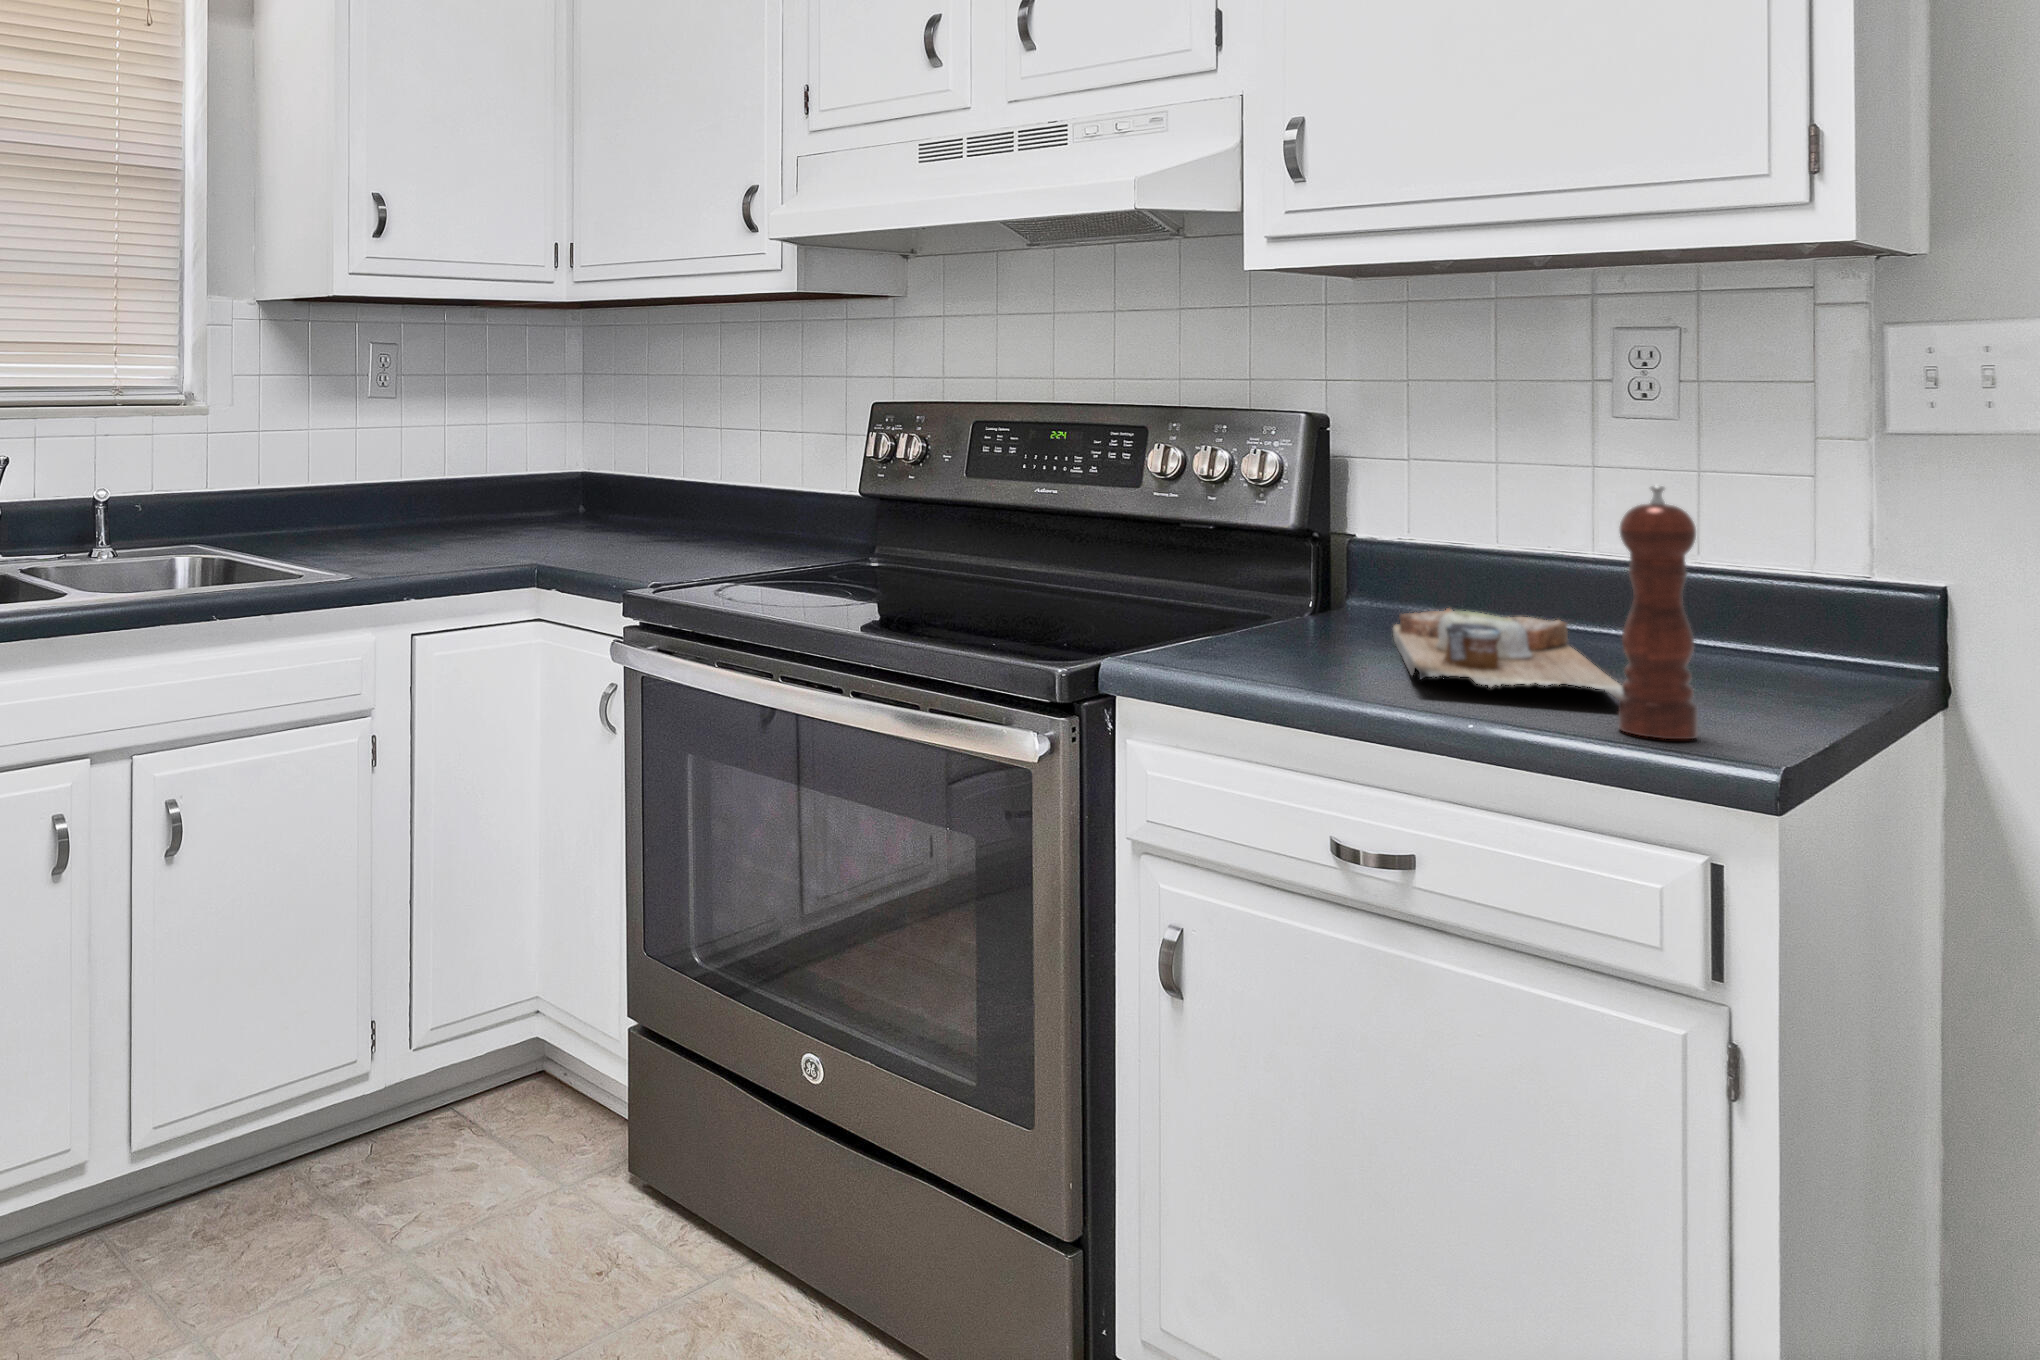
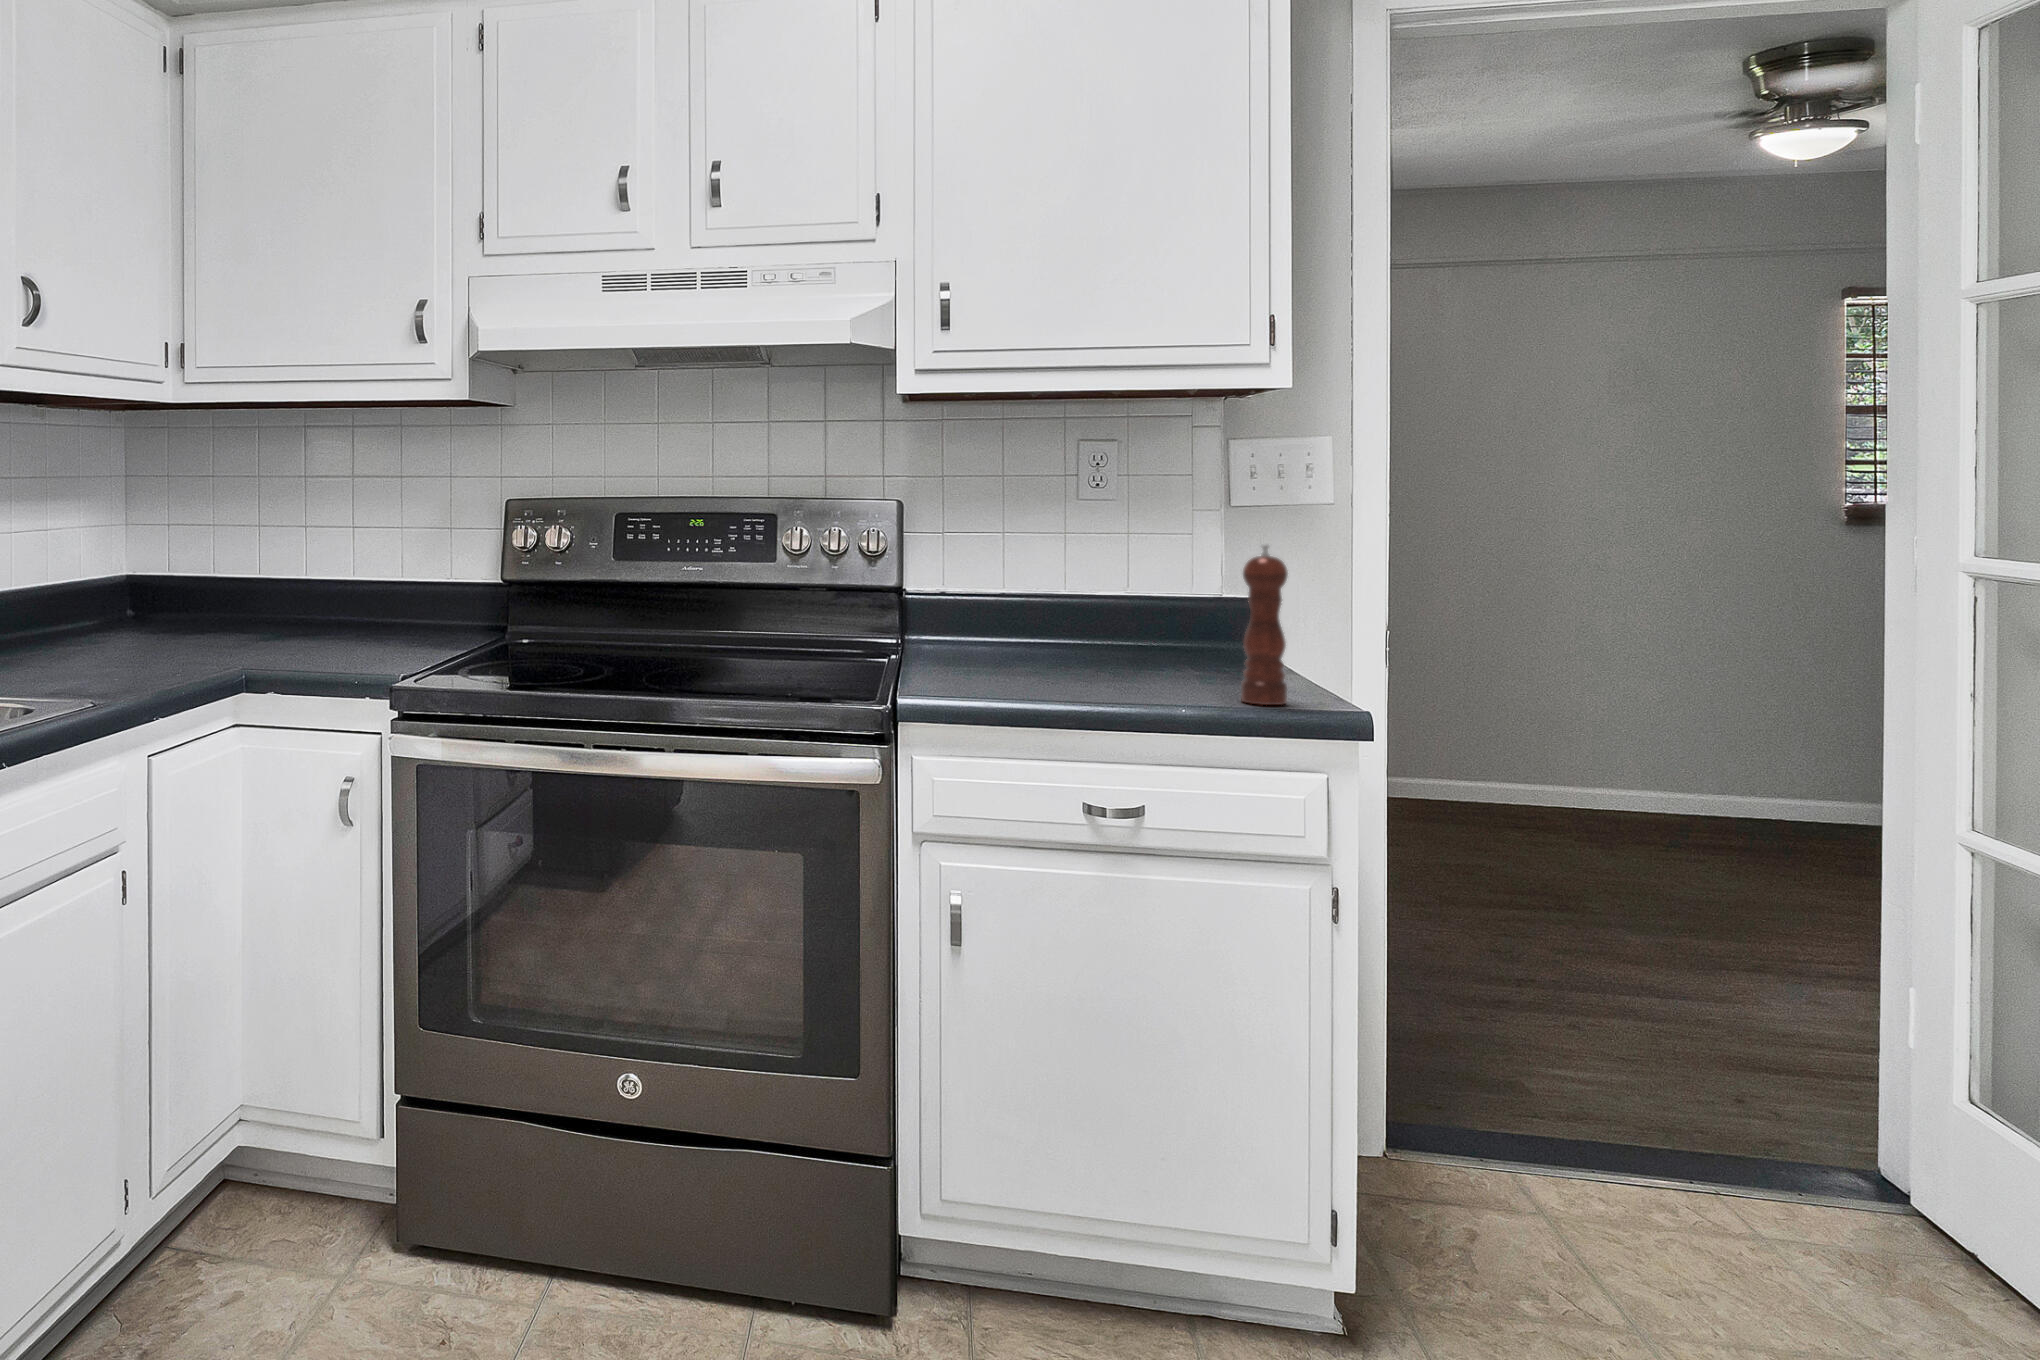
cutting board: present [1393,609,1624,699] -> none [973,638,1219,688]

